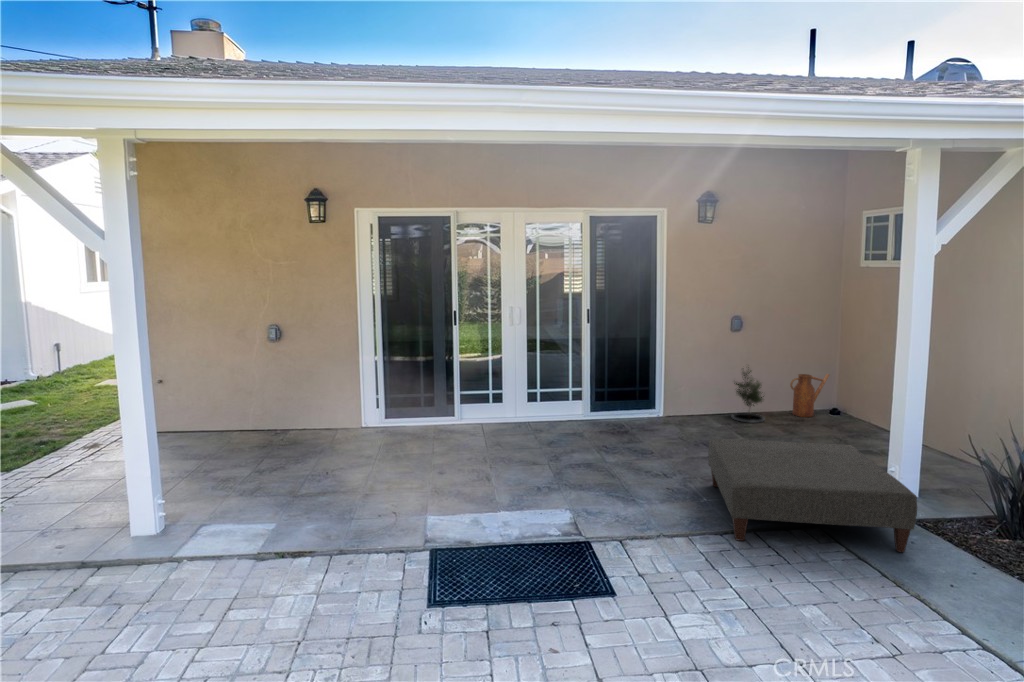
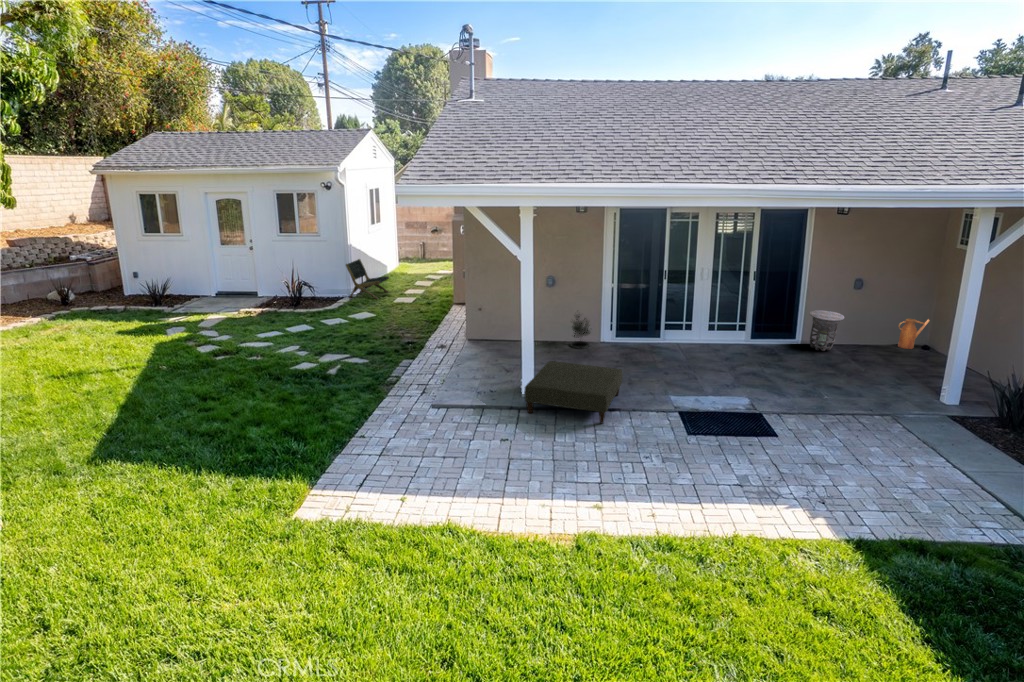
lounge chair: none [14,329,100,385] -> present [346,259,389,299]
side table: none [670,366,718,425] -> present [810,310,844,351]
potted tree: present [732,367,765,423] -> present [570,316,590,349]
ottoman: present [708,439,917,552] -> present [524,361,622,424]

